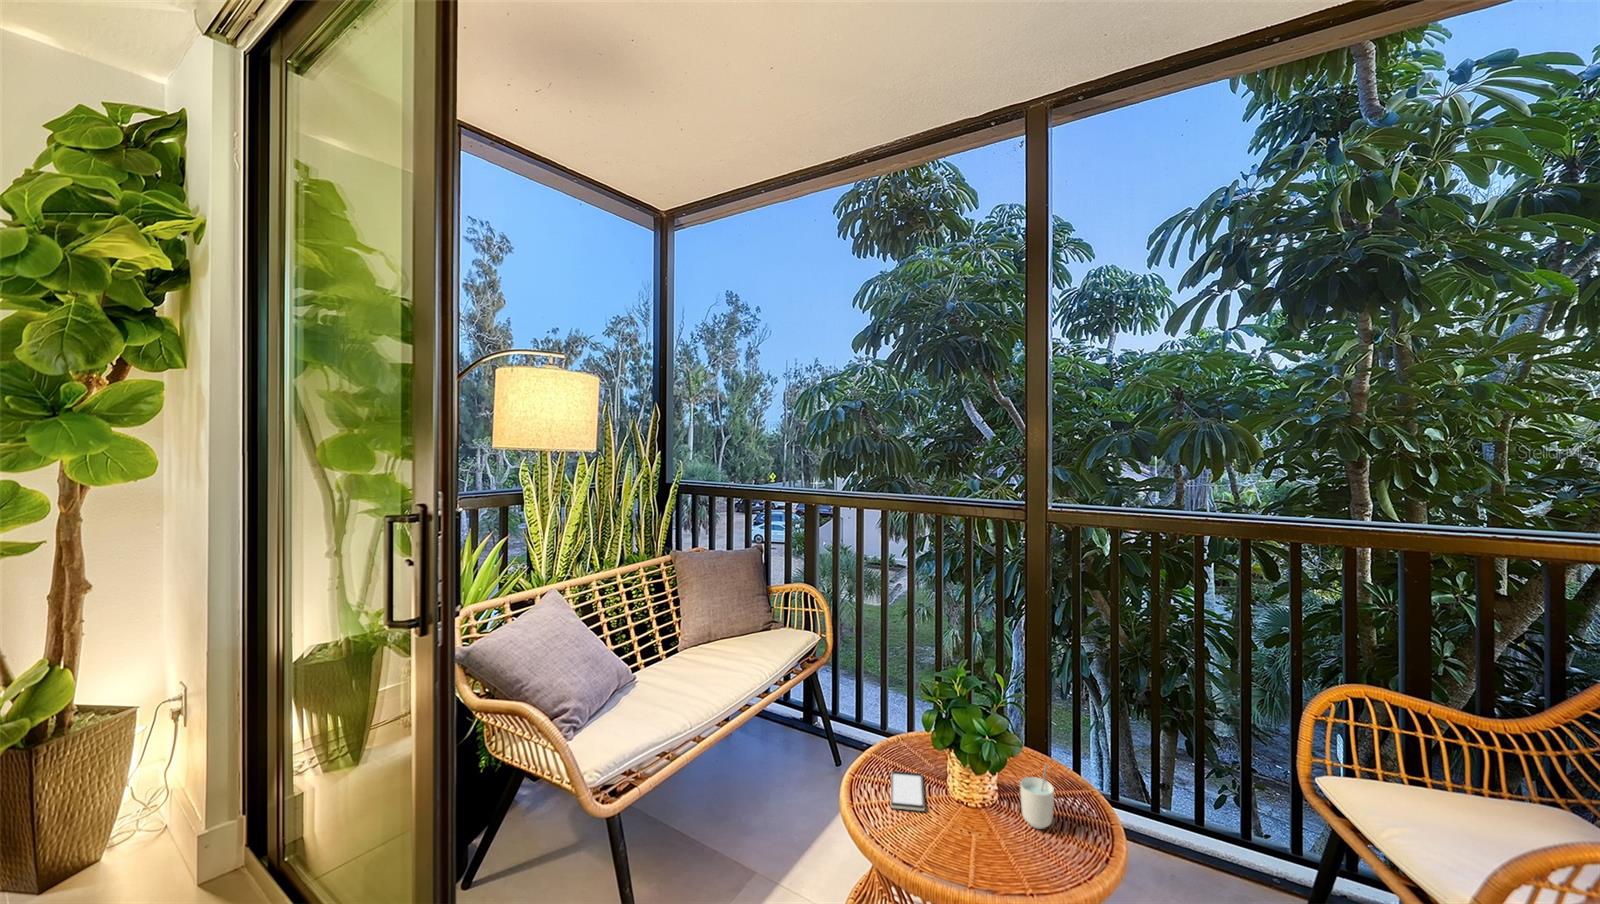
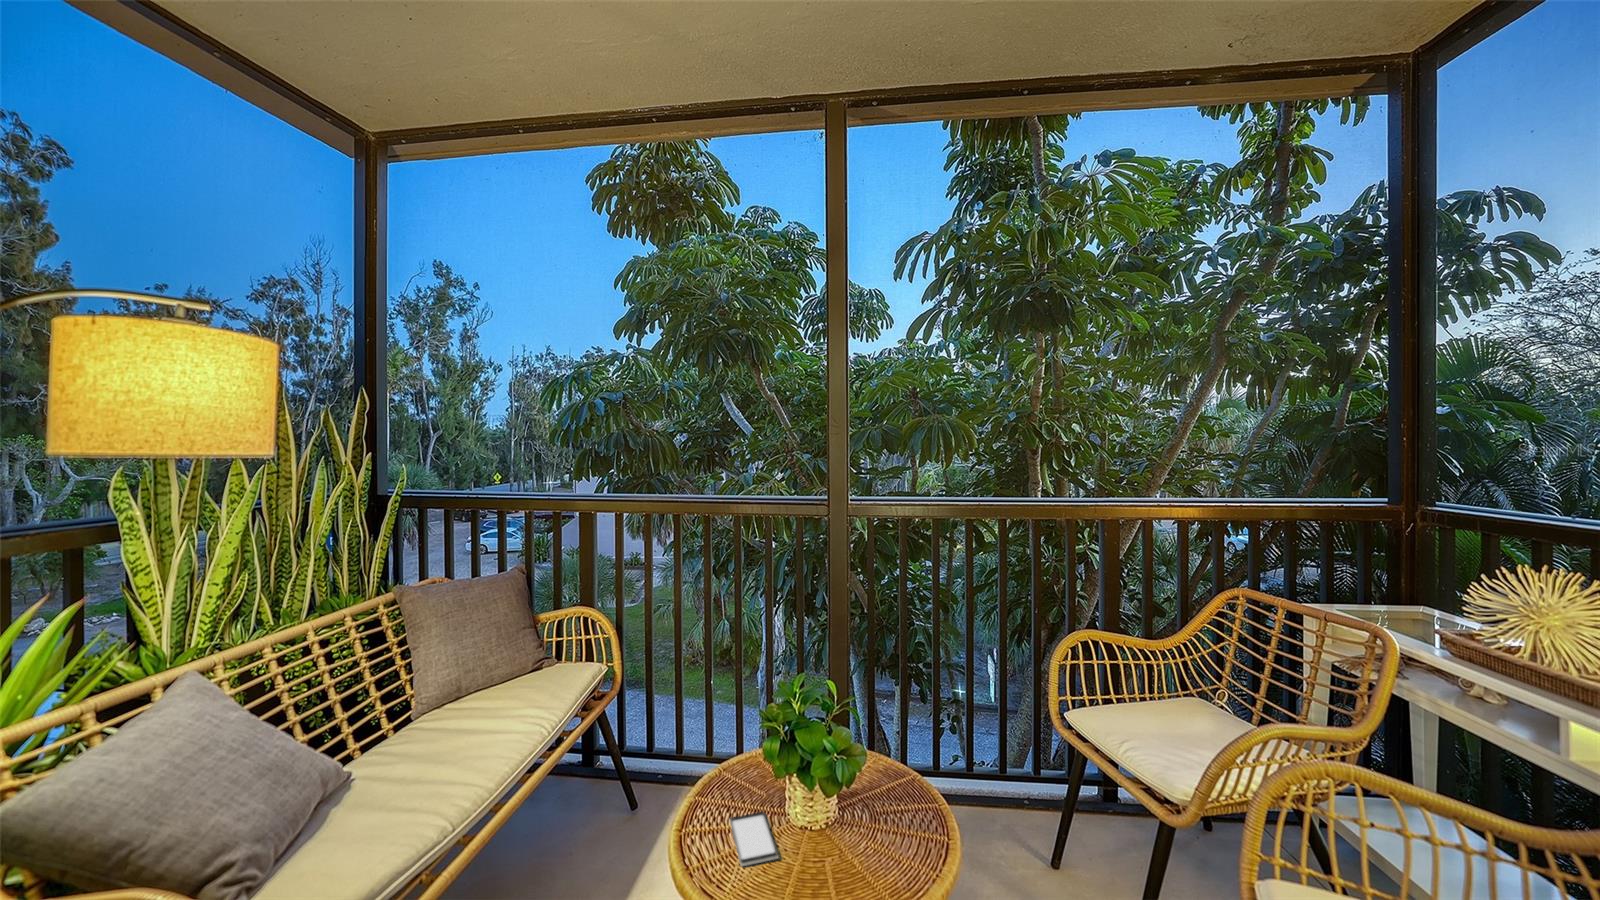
cup: present [1020,764,1054,829] -> none [873,769,906,842]

